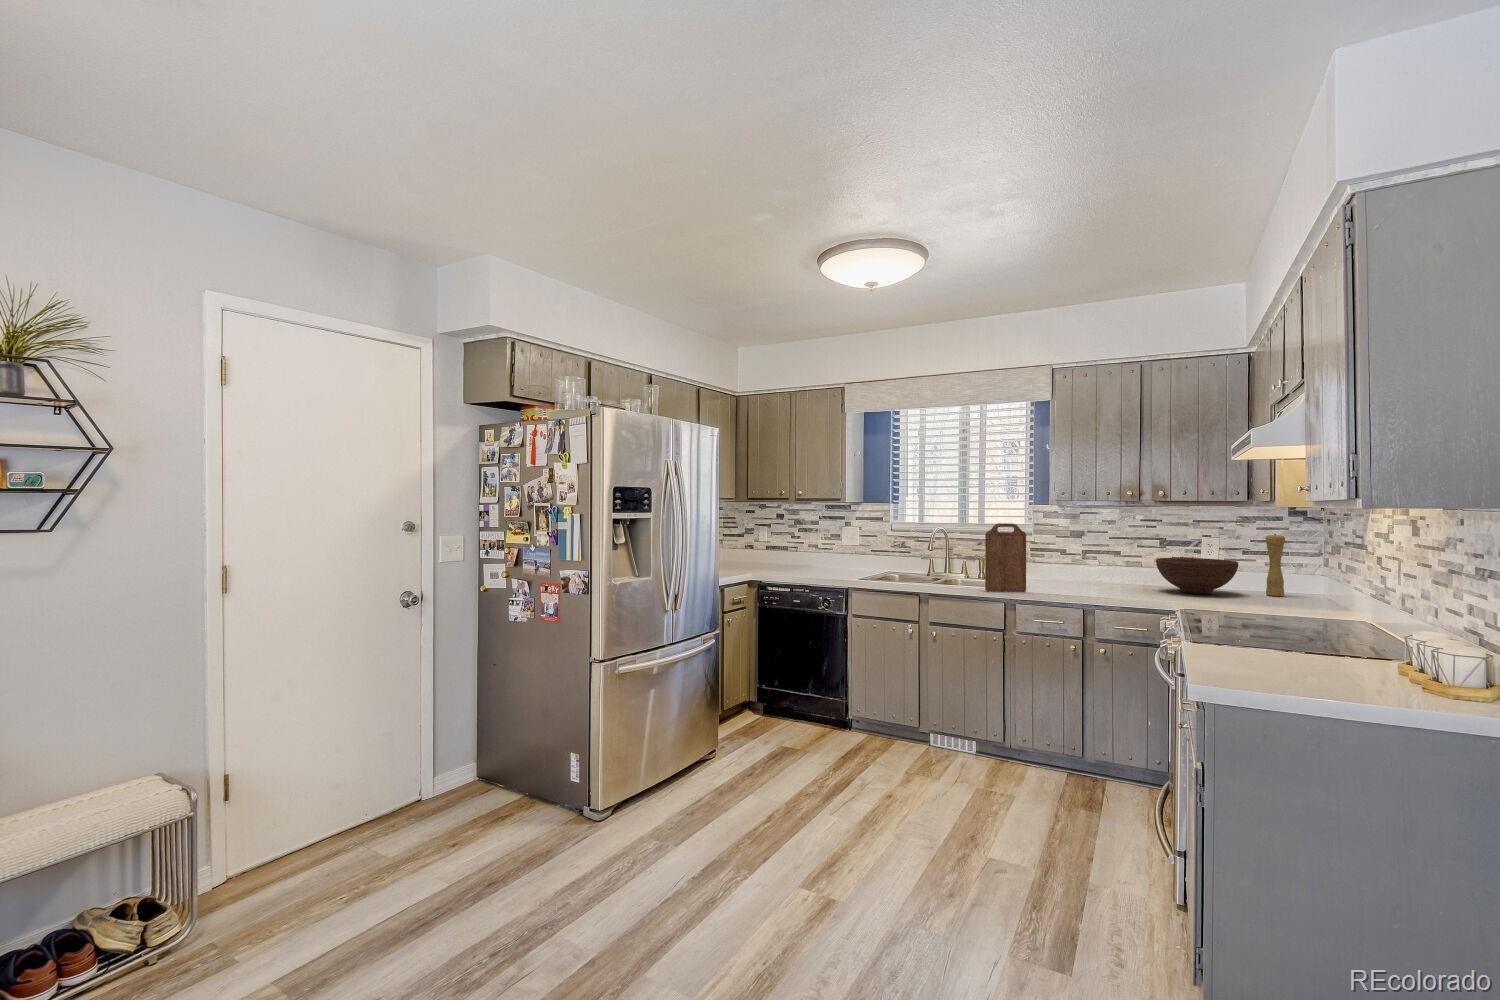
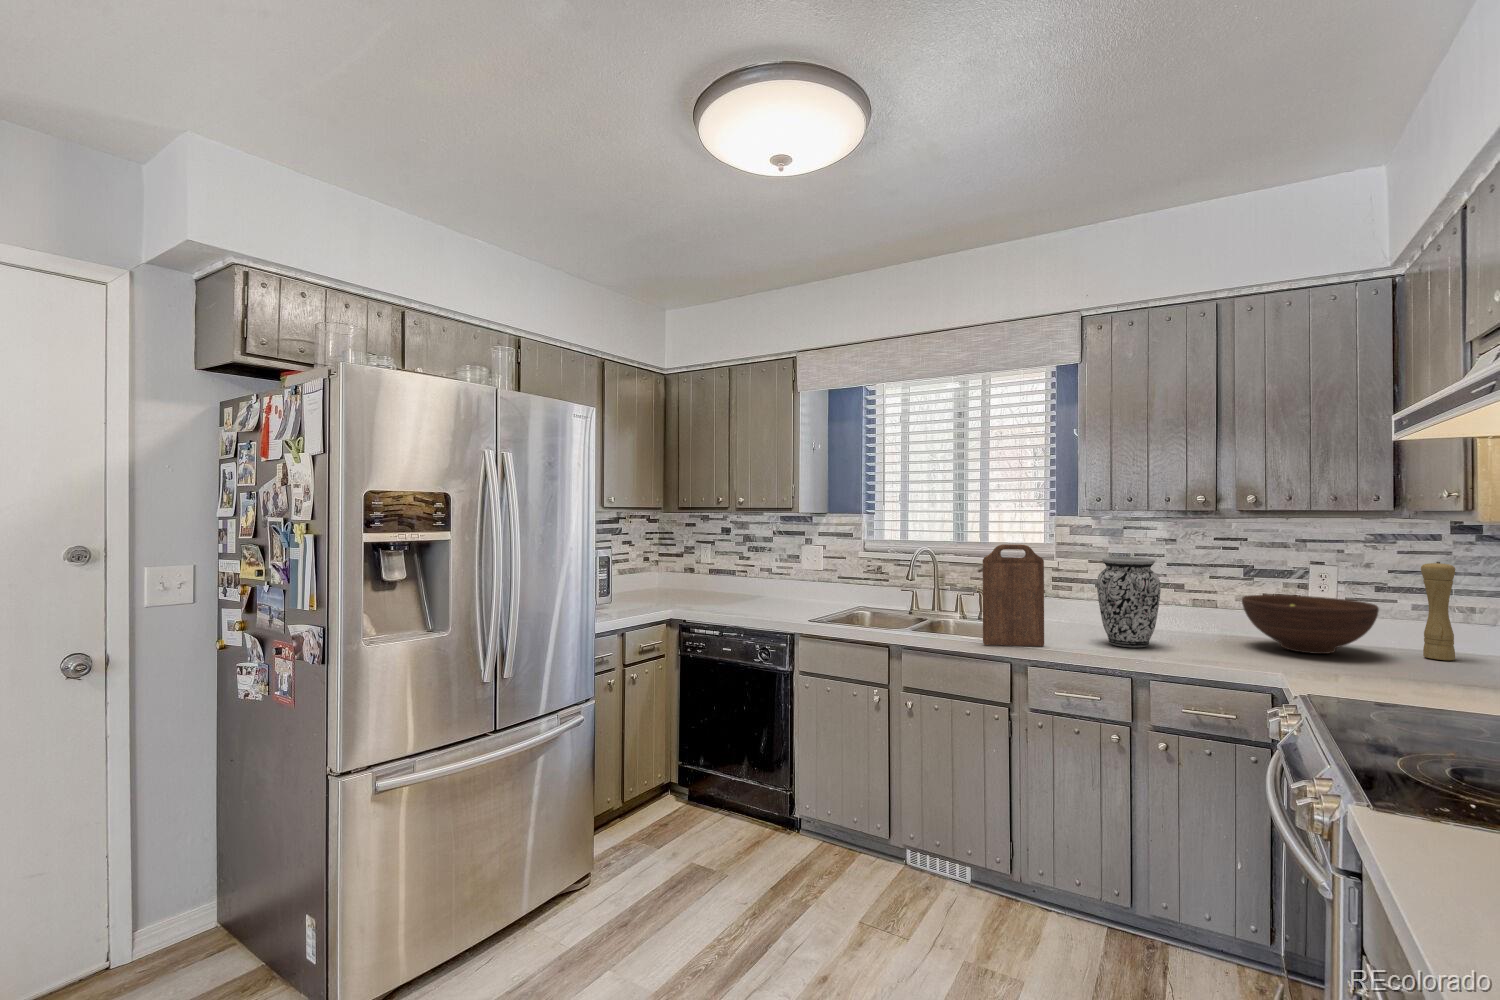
vase: none [1062,532,1103,592] -> present [1097,557,1161,647]

